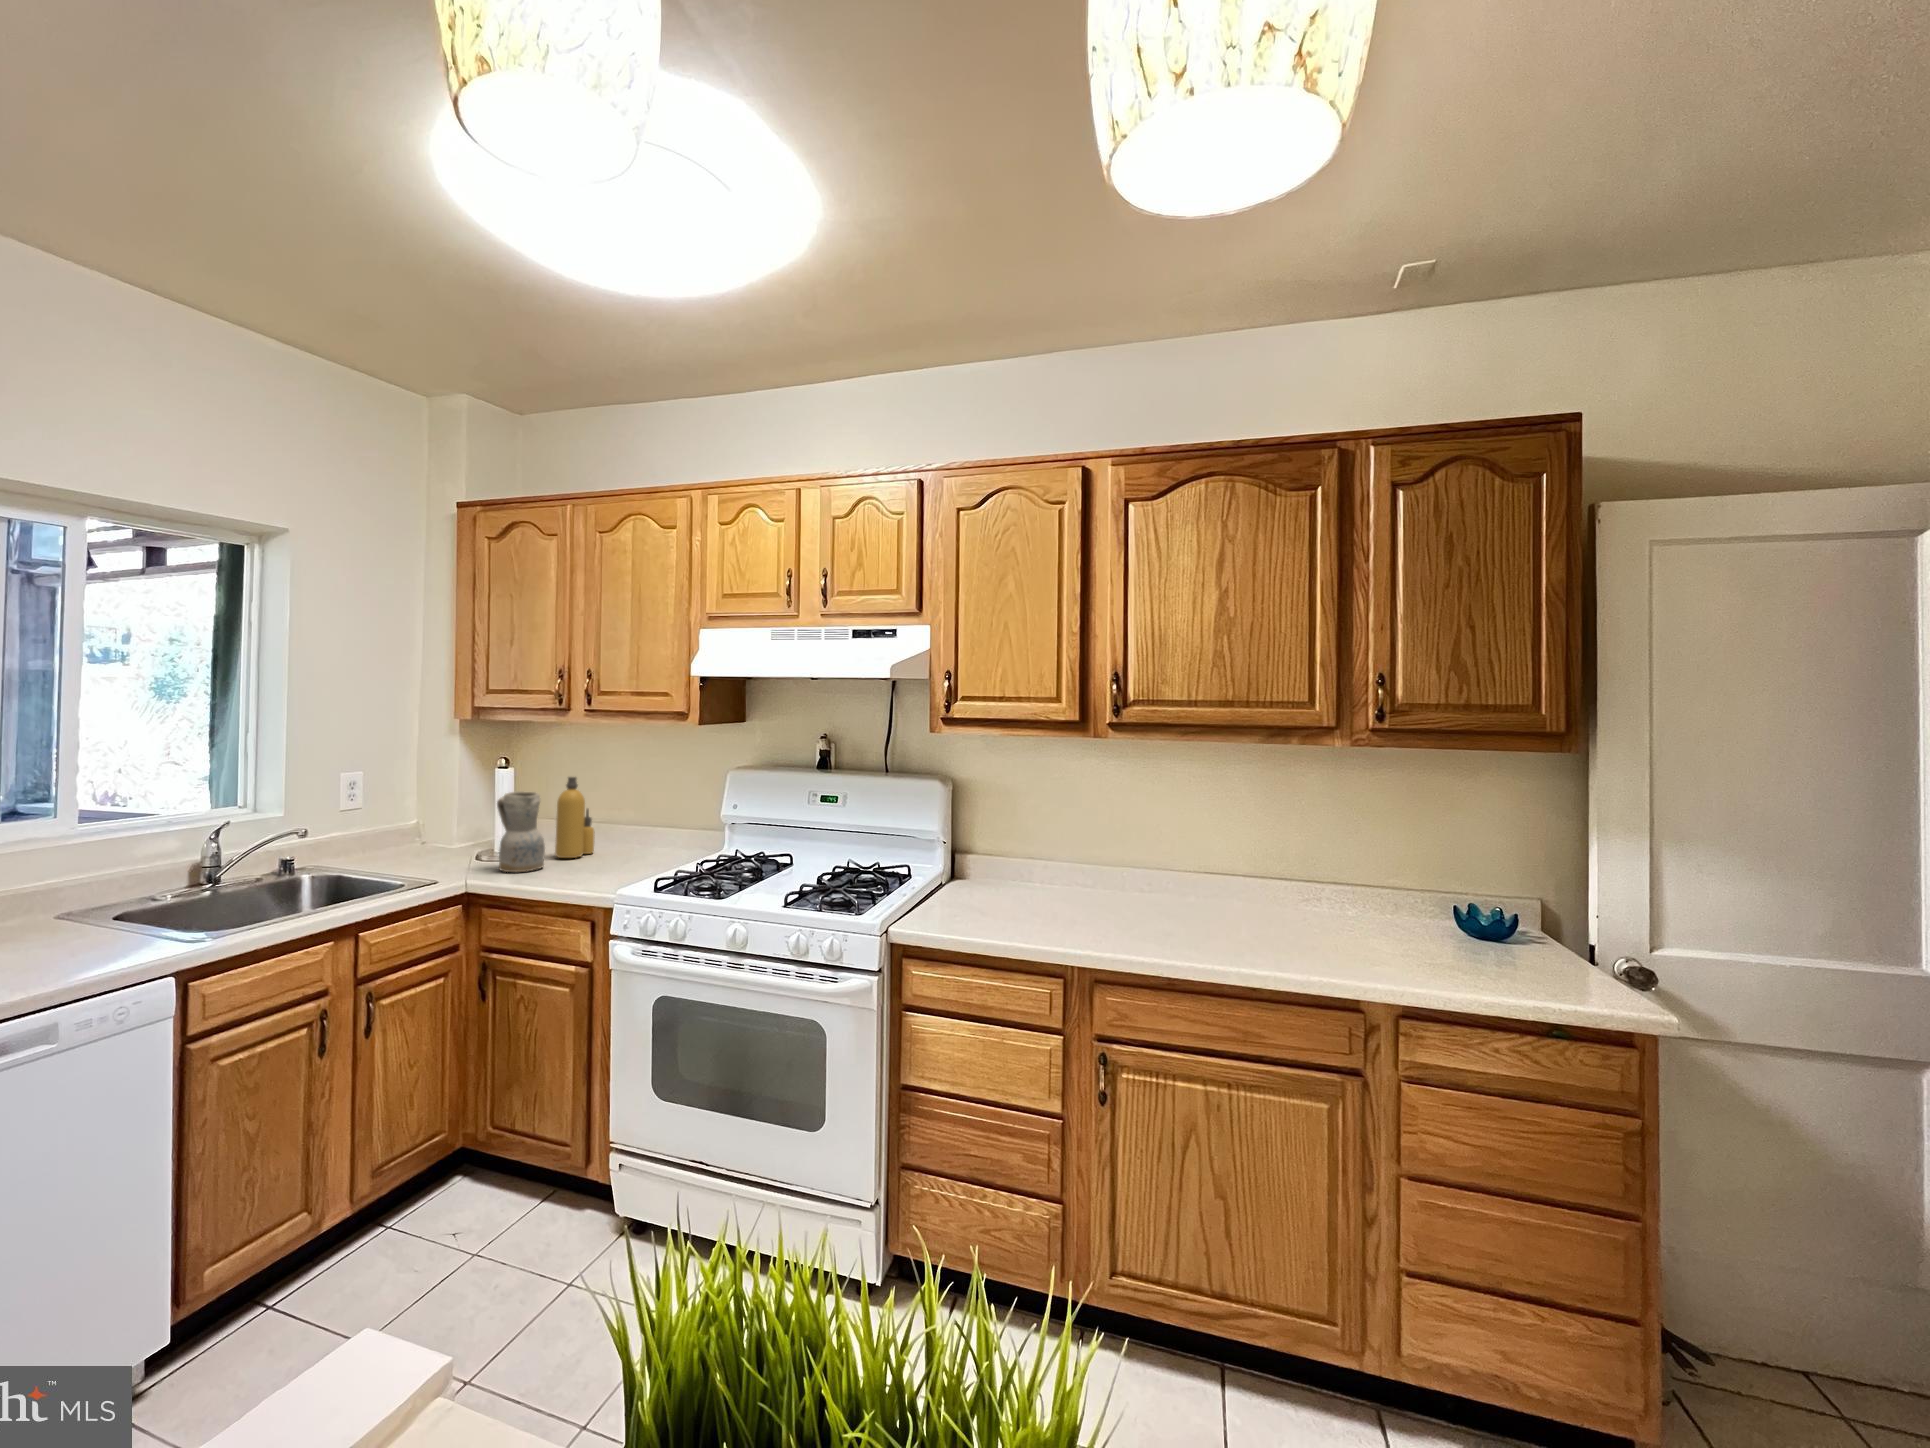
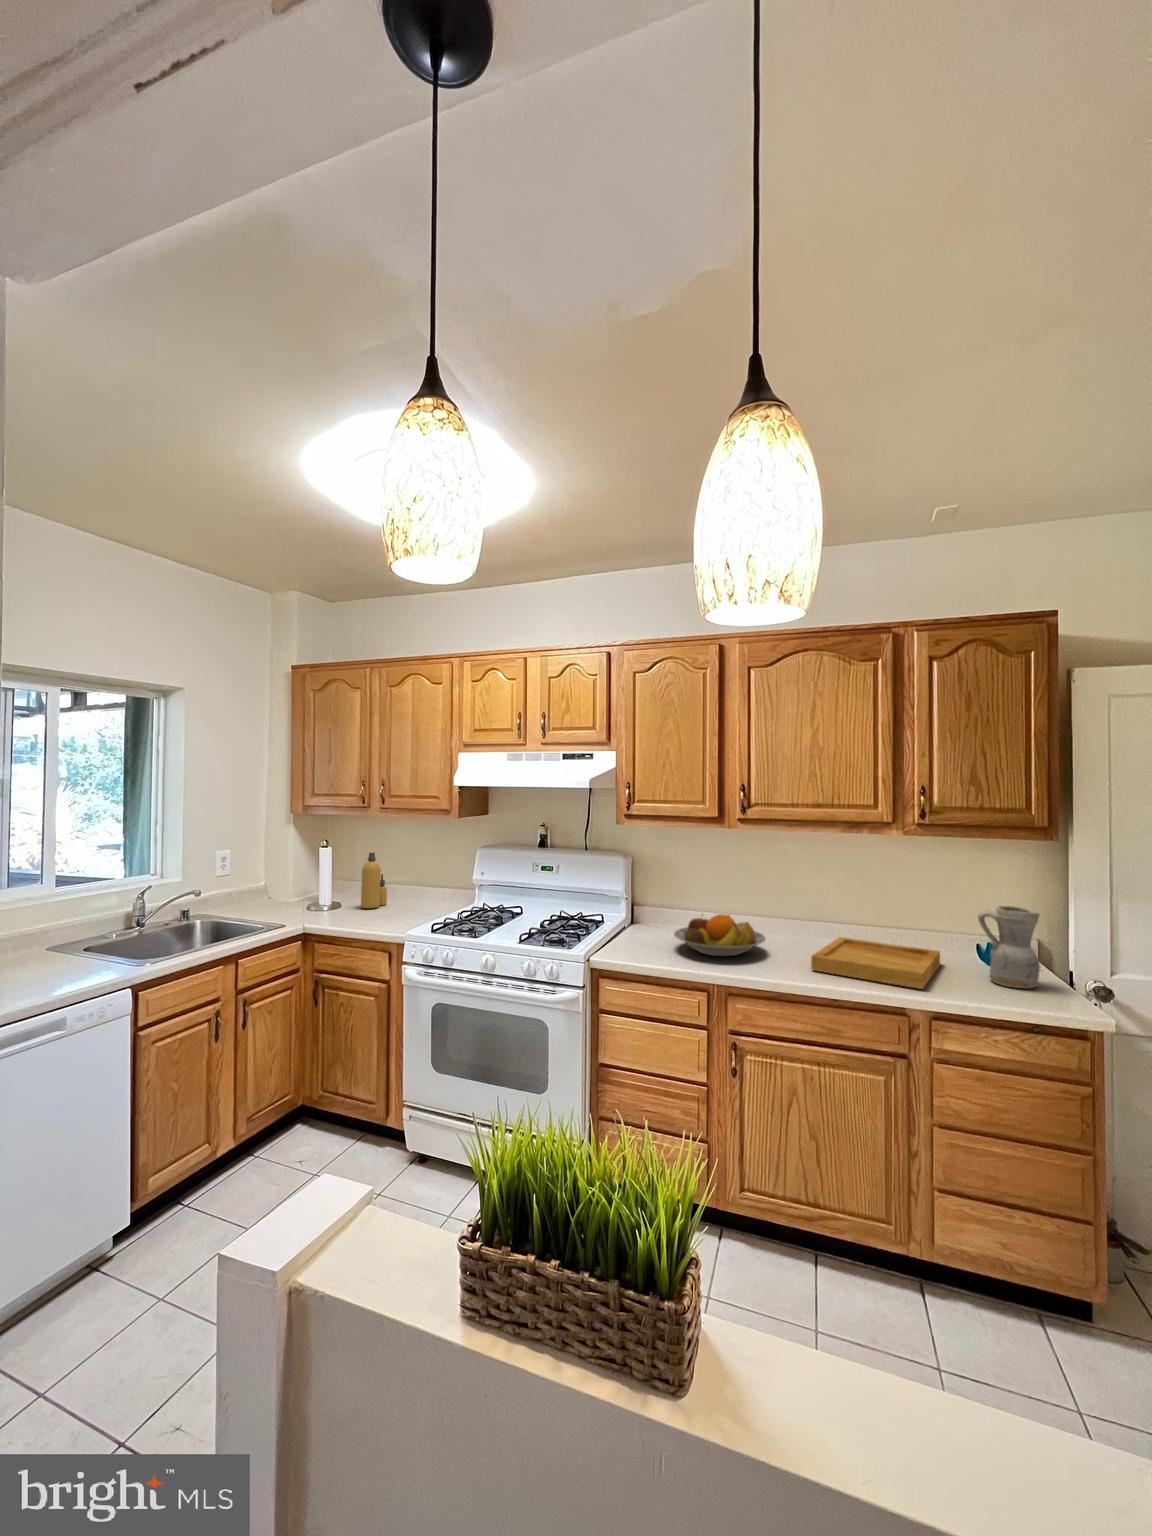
ceramic pitcher: present [497,791,545,872] -> present [978,906,1040,988]
fruit bowl: none [1014,862,1148,925] -> present [674,914,765,956]
tray: none [1217,897,1403,973] -> present [811,937,940,989]

